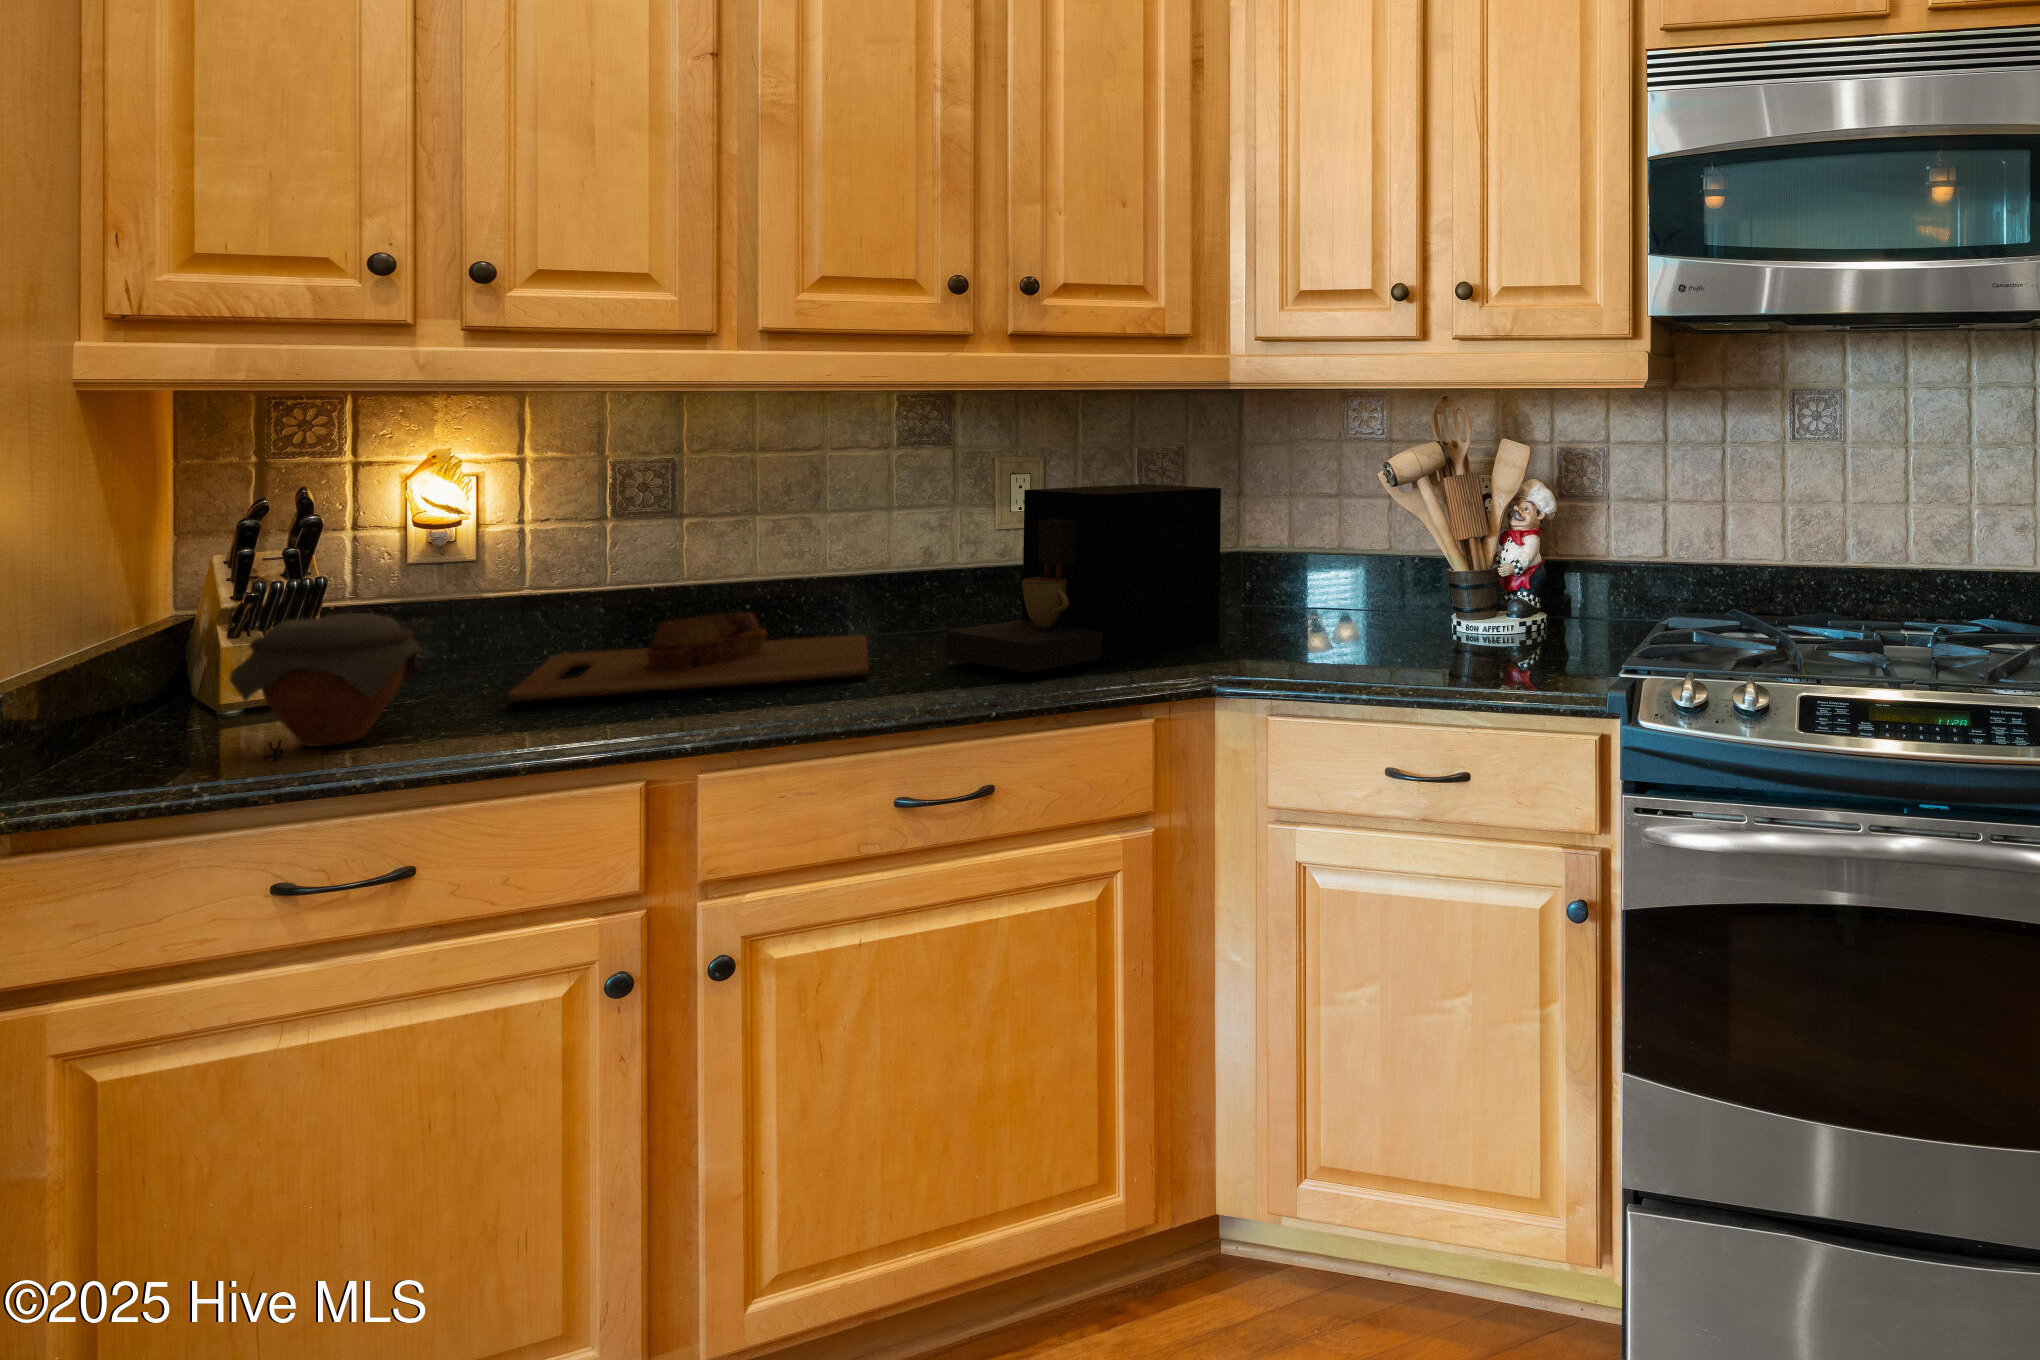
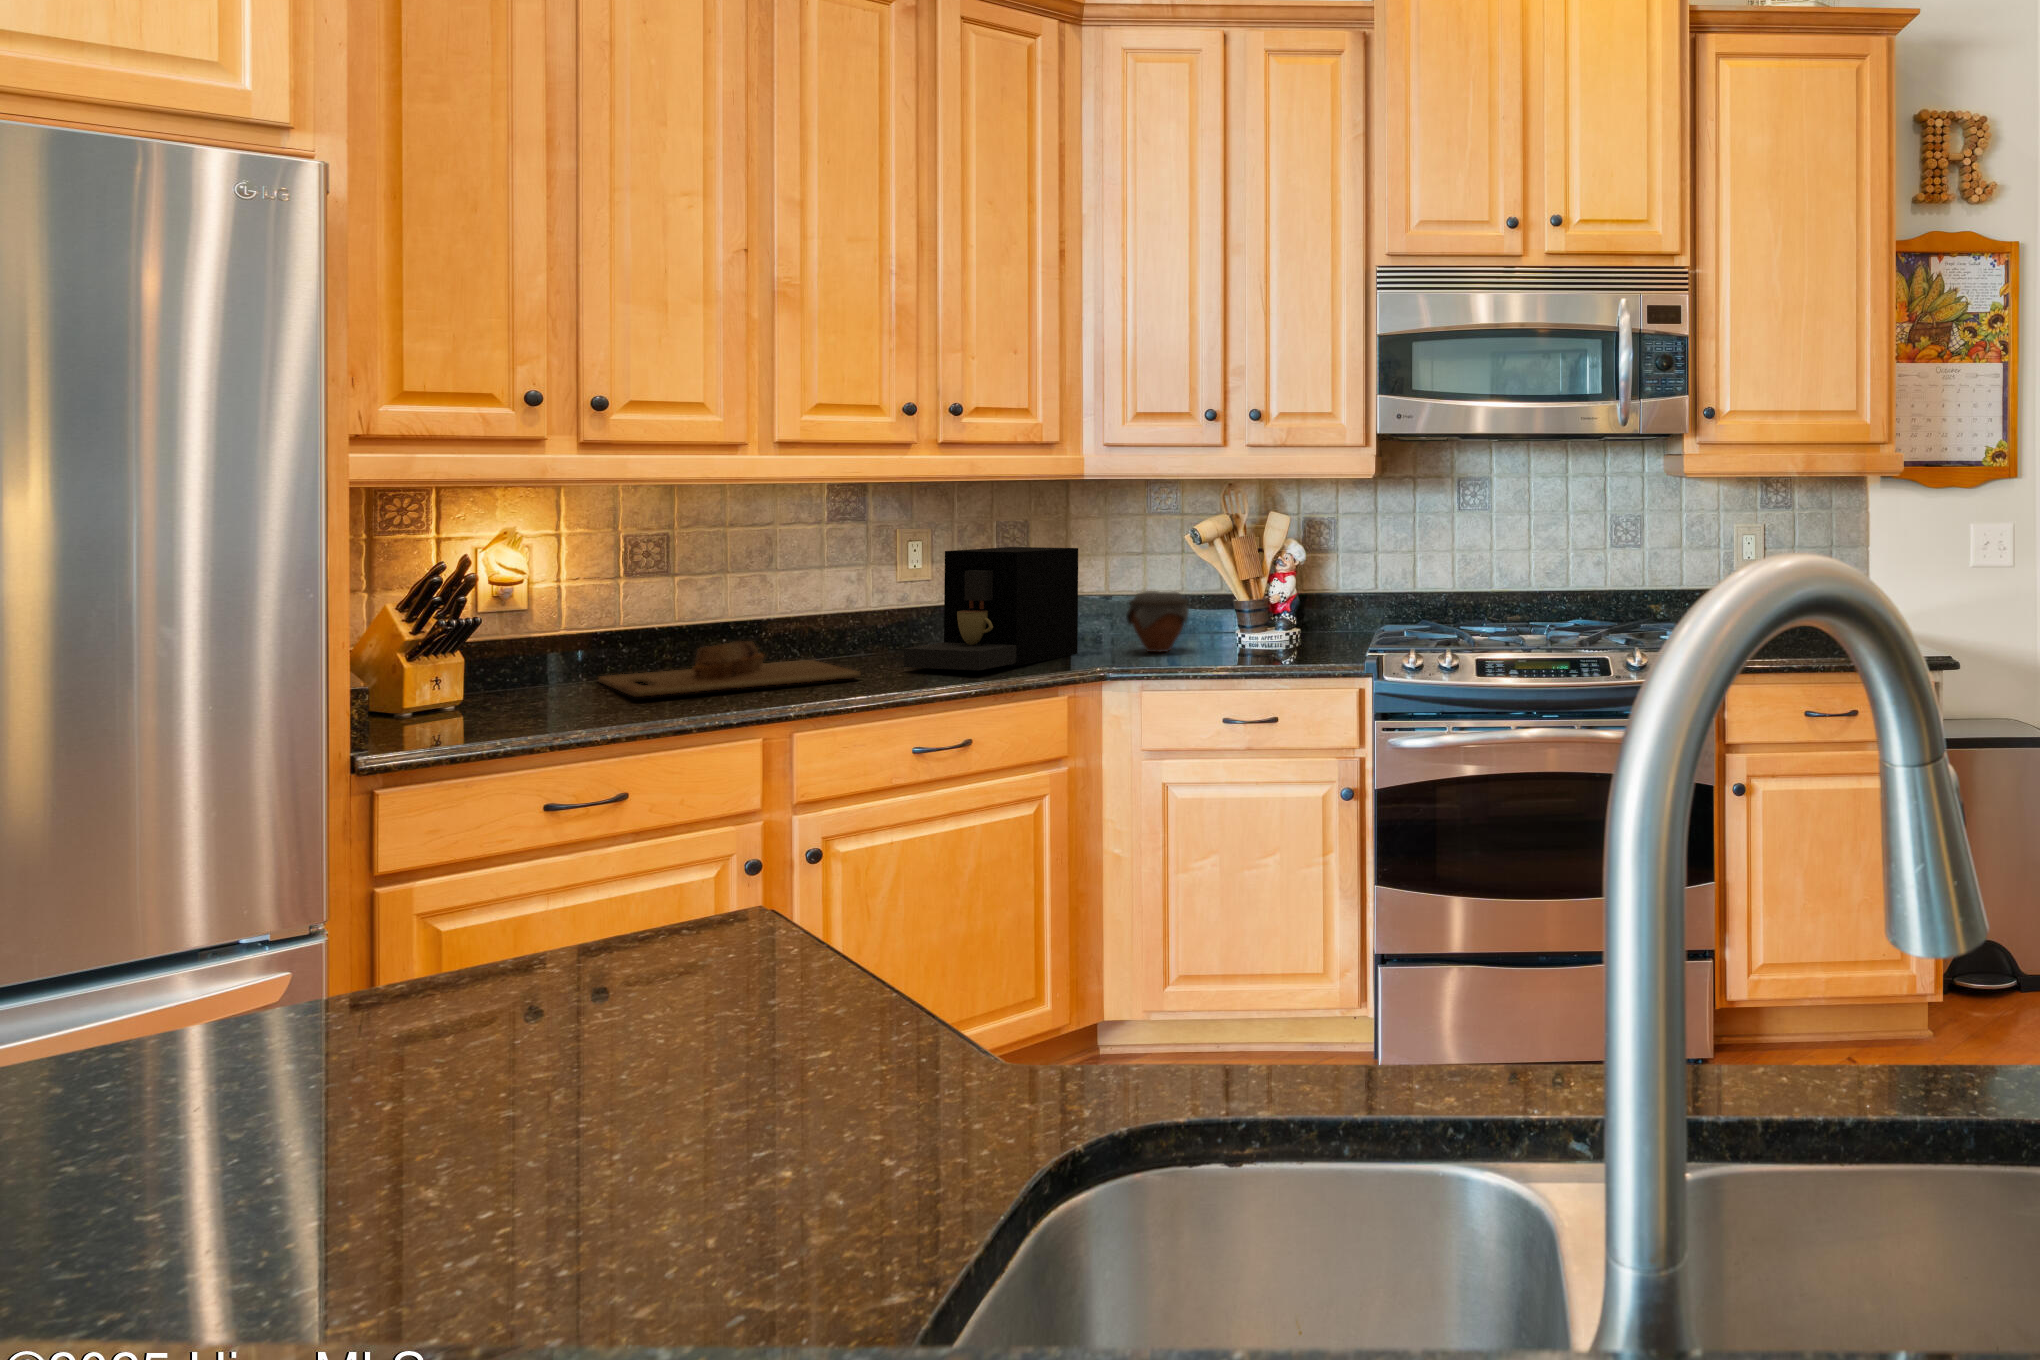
jar: present [230,613,422,746] -> present [1126,591,1189,652]

